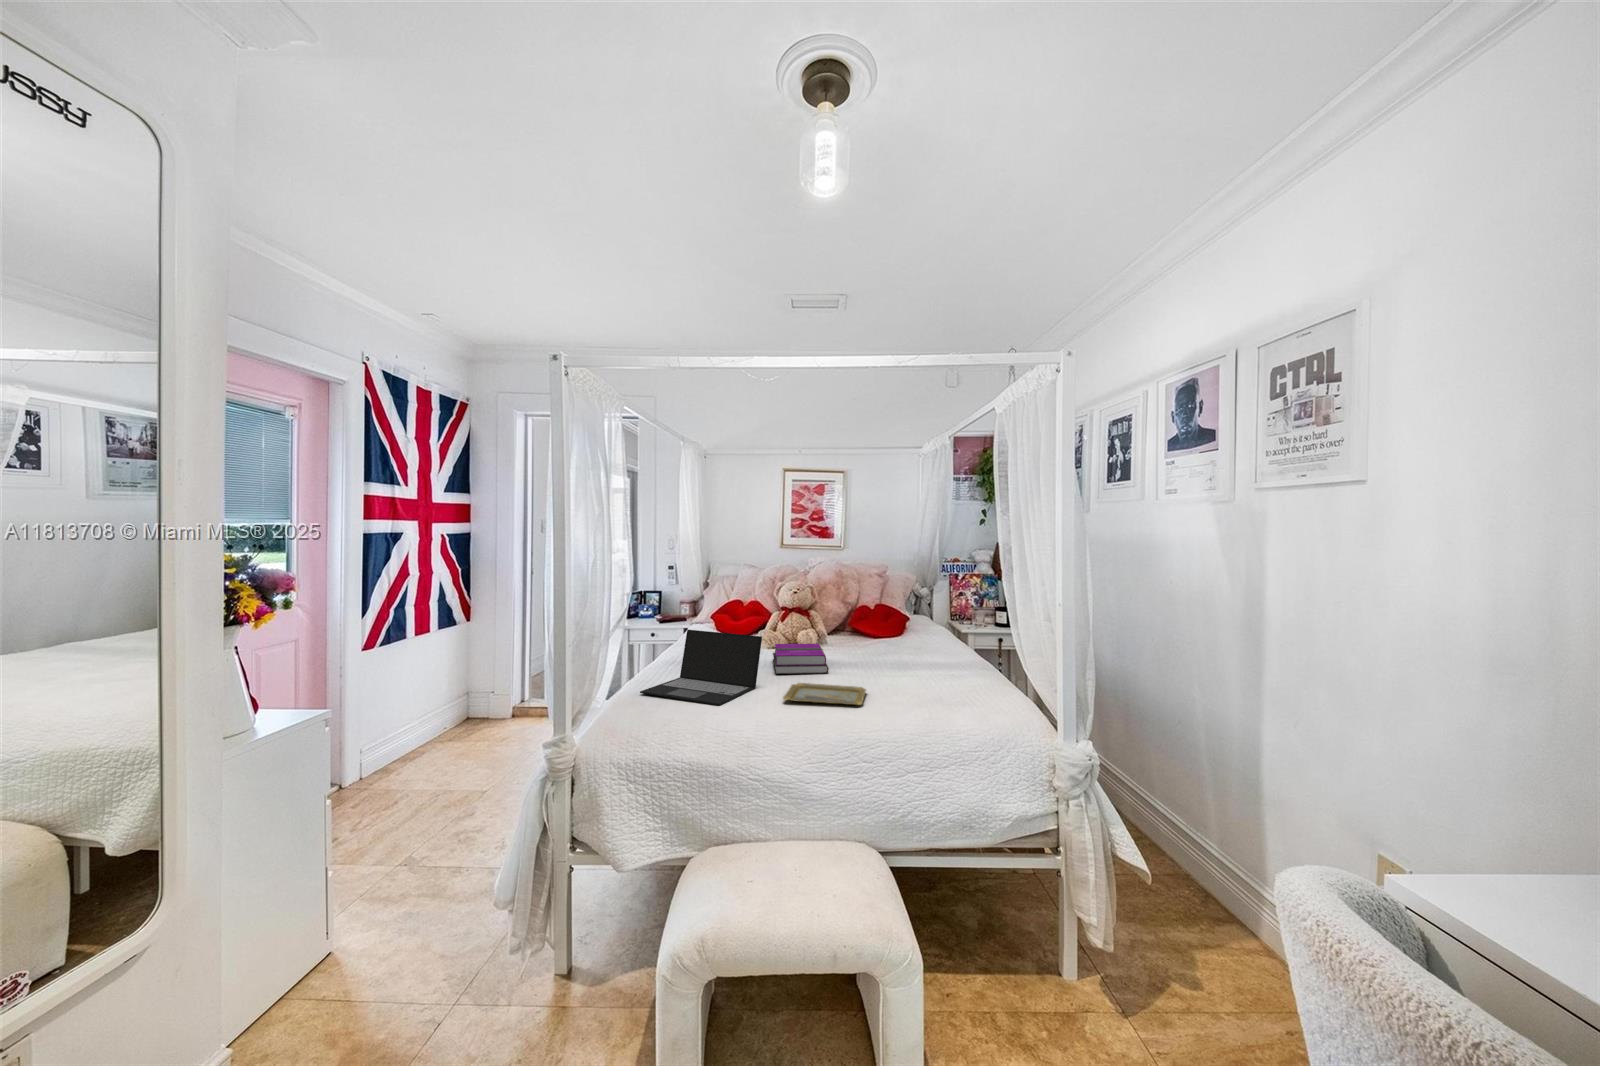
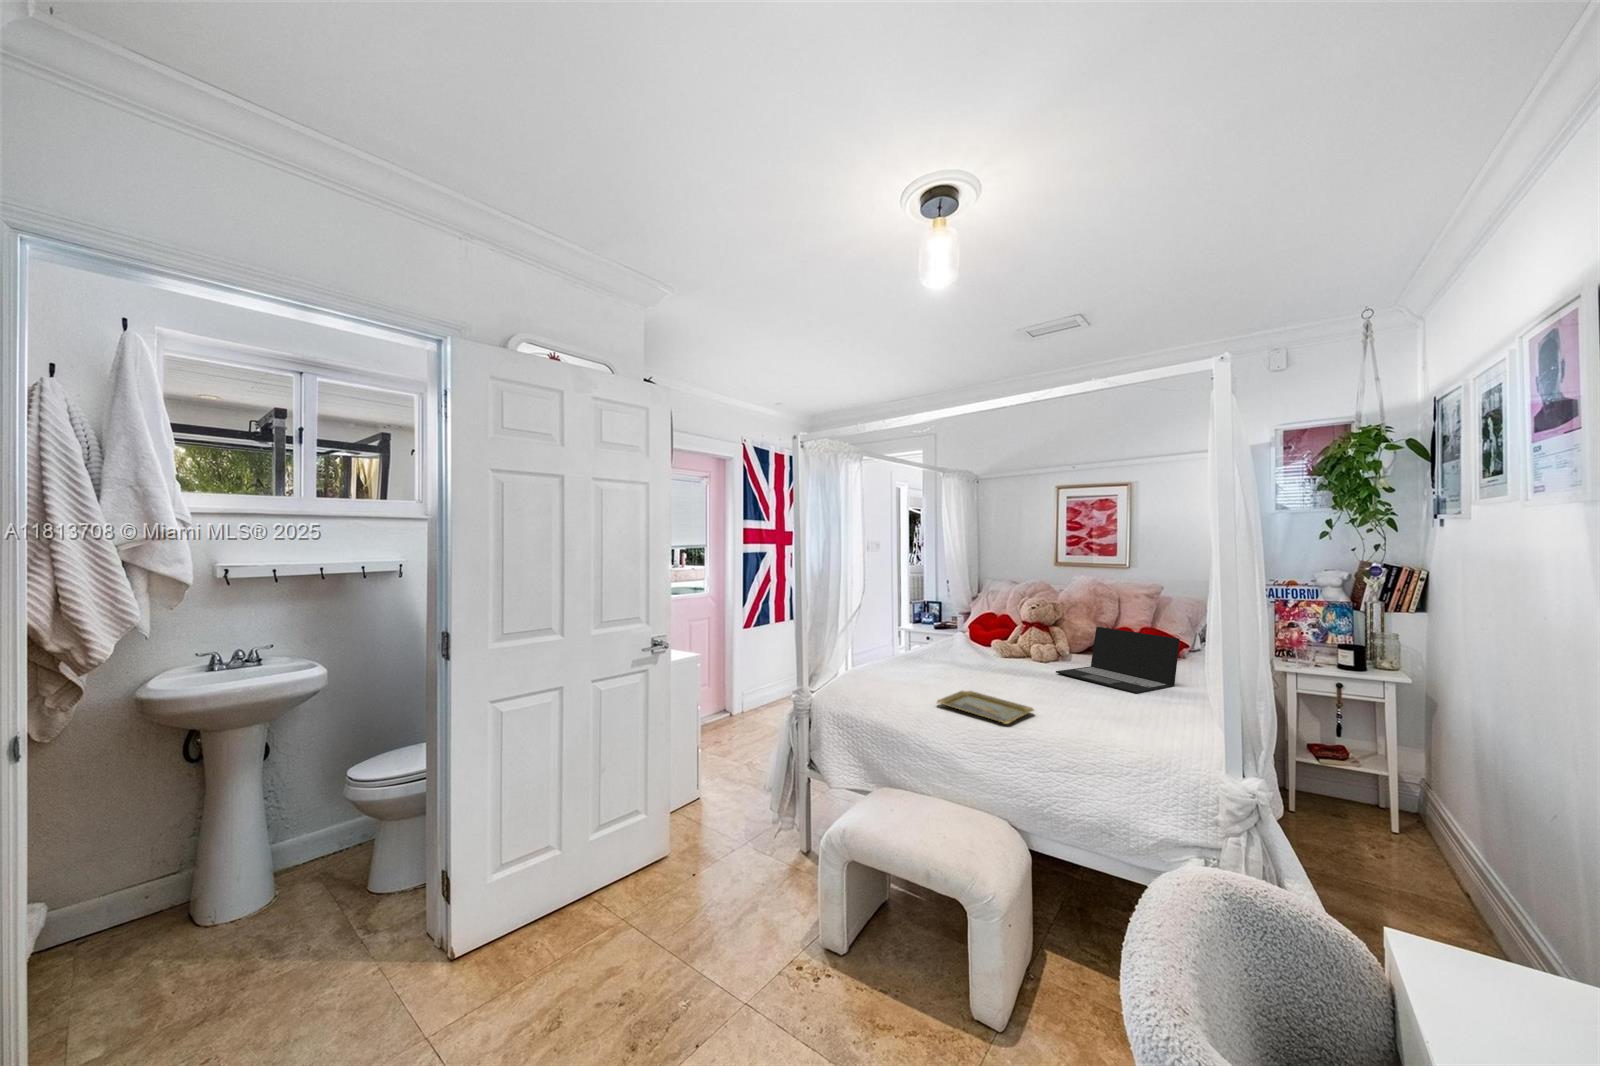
laptop: present [640,630,762,705] -> present [1056,627,1180,693]
hardback book: present [773,644,829,674] -> none [967,653,1035,688]

